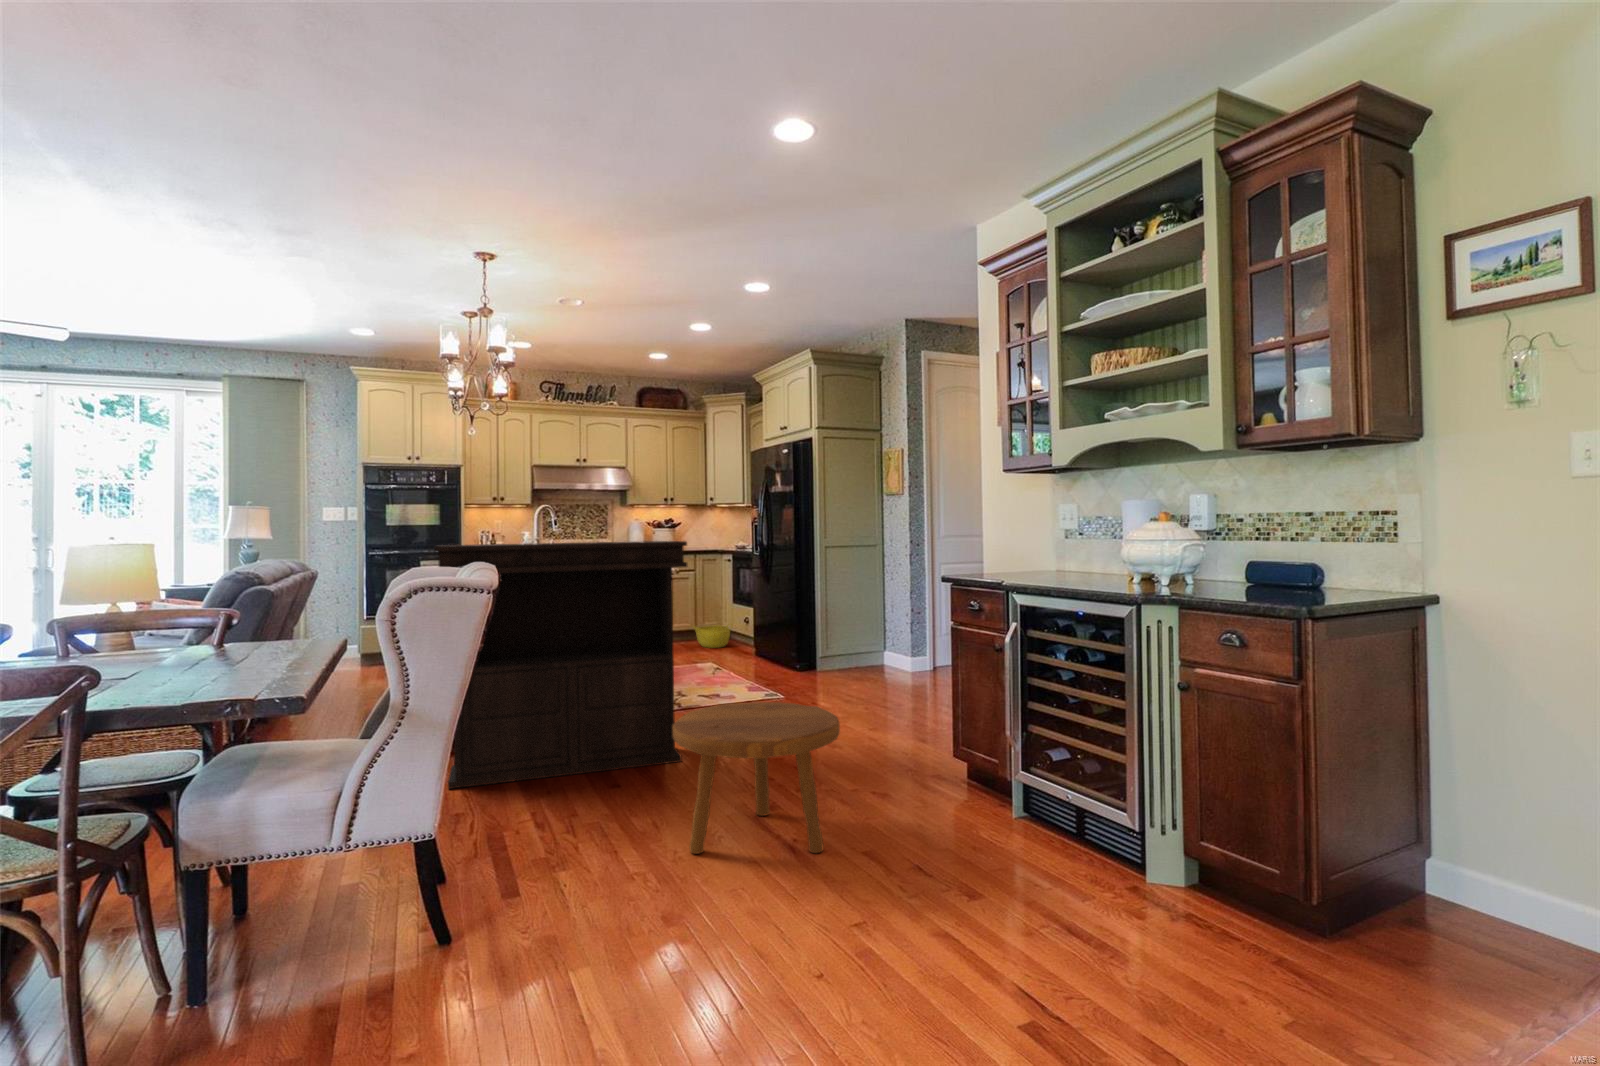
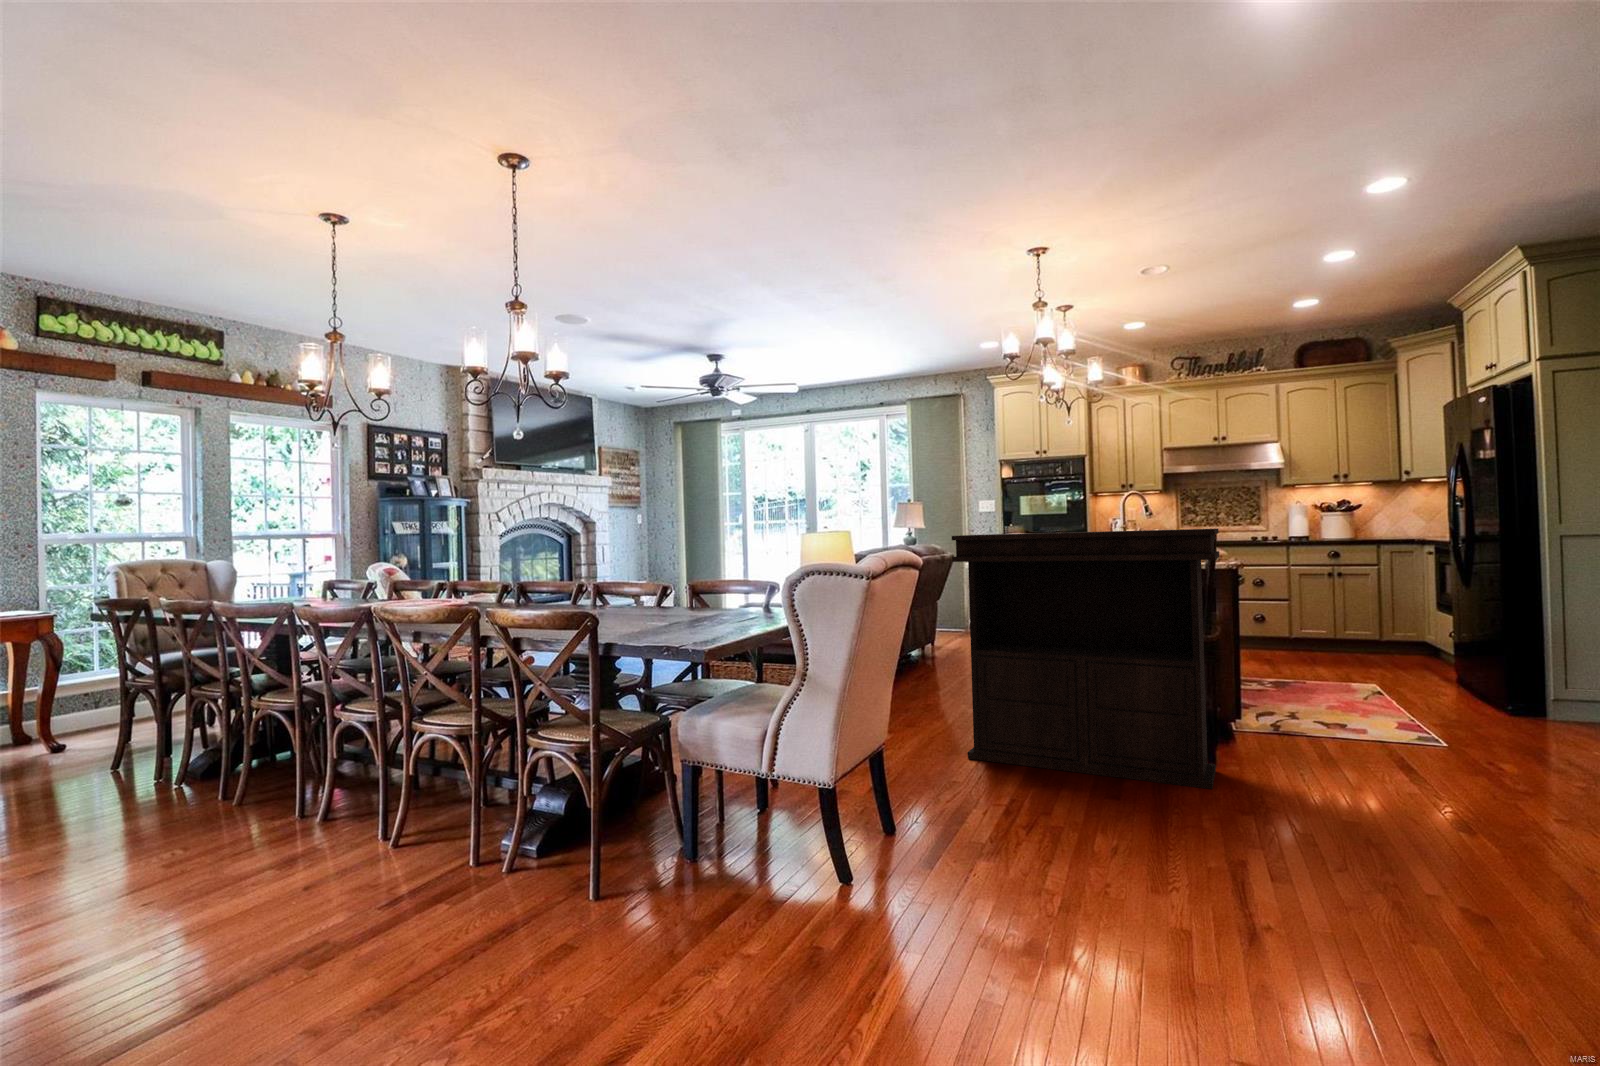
basket: present [693,624,732,648] -> none [1369,634,1436,666]
footstool: present [673,702,840,854] -> none [1102,726,1337,946]

